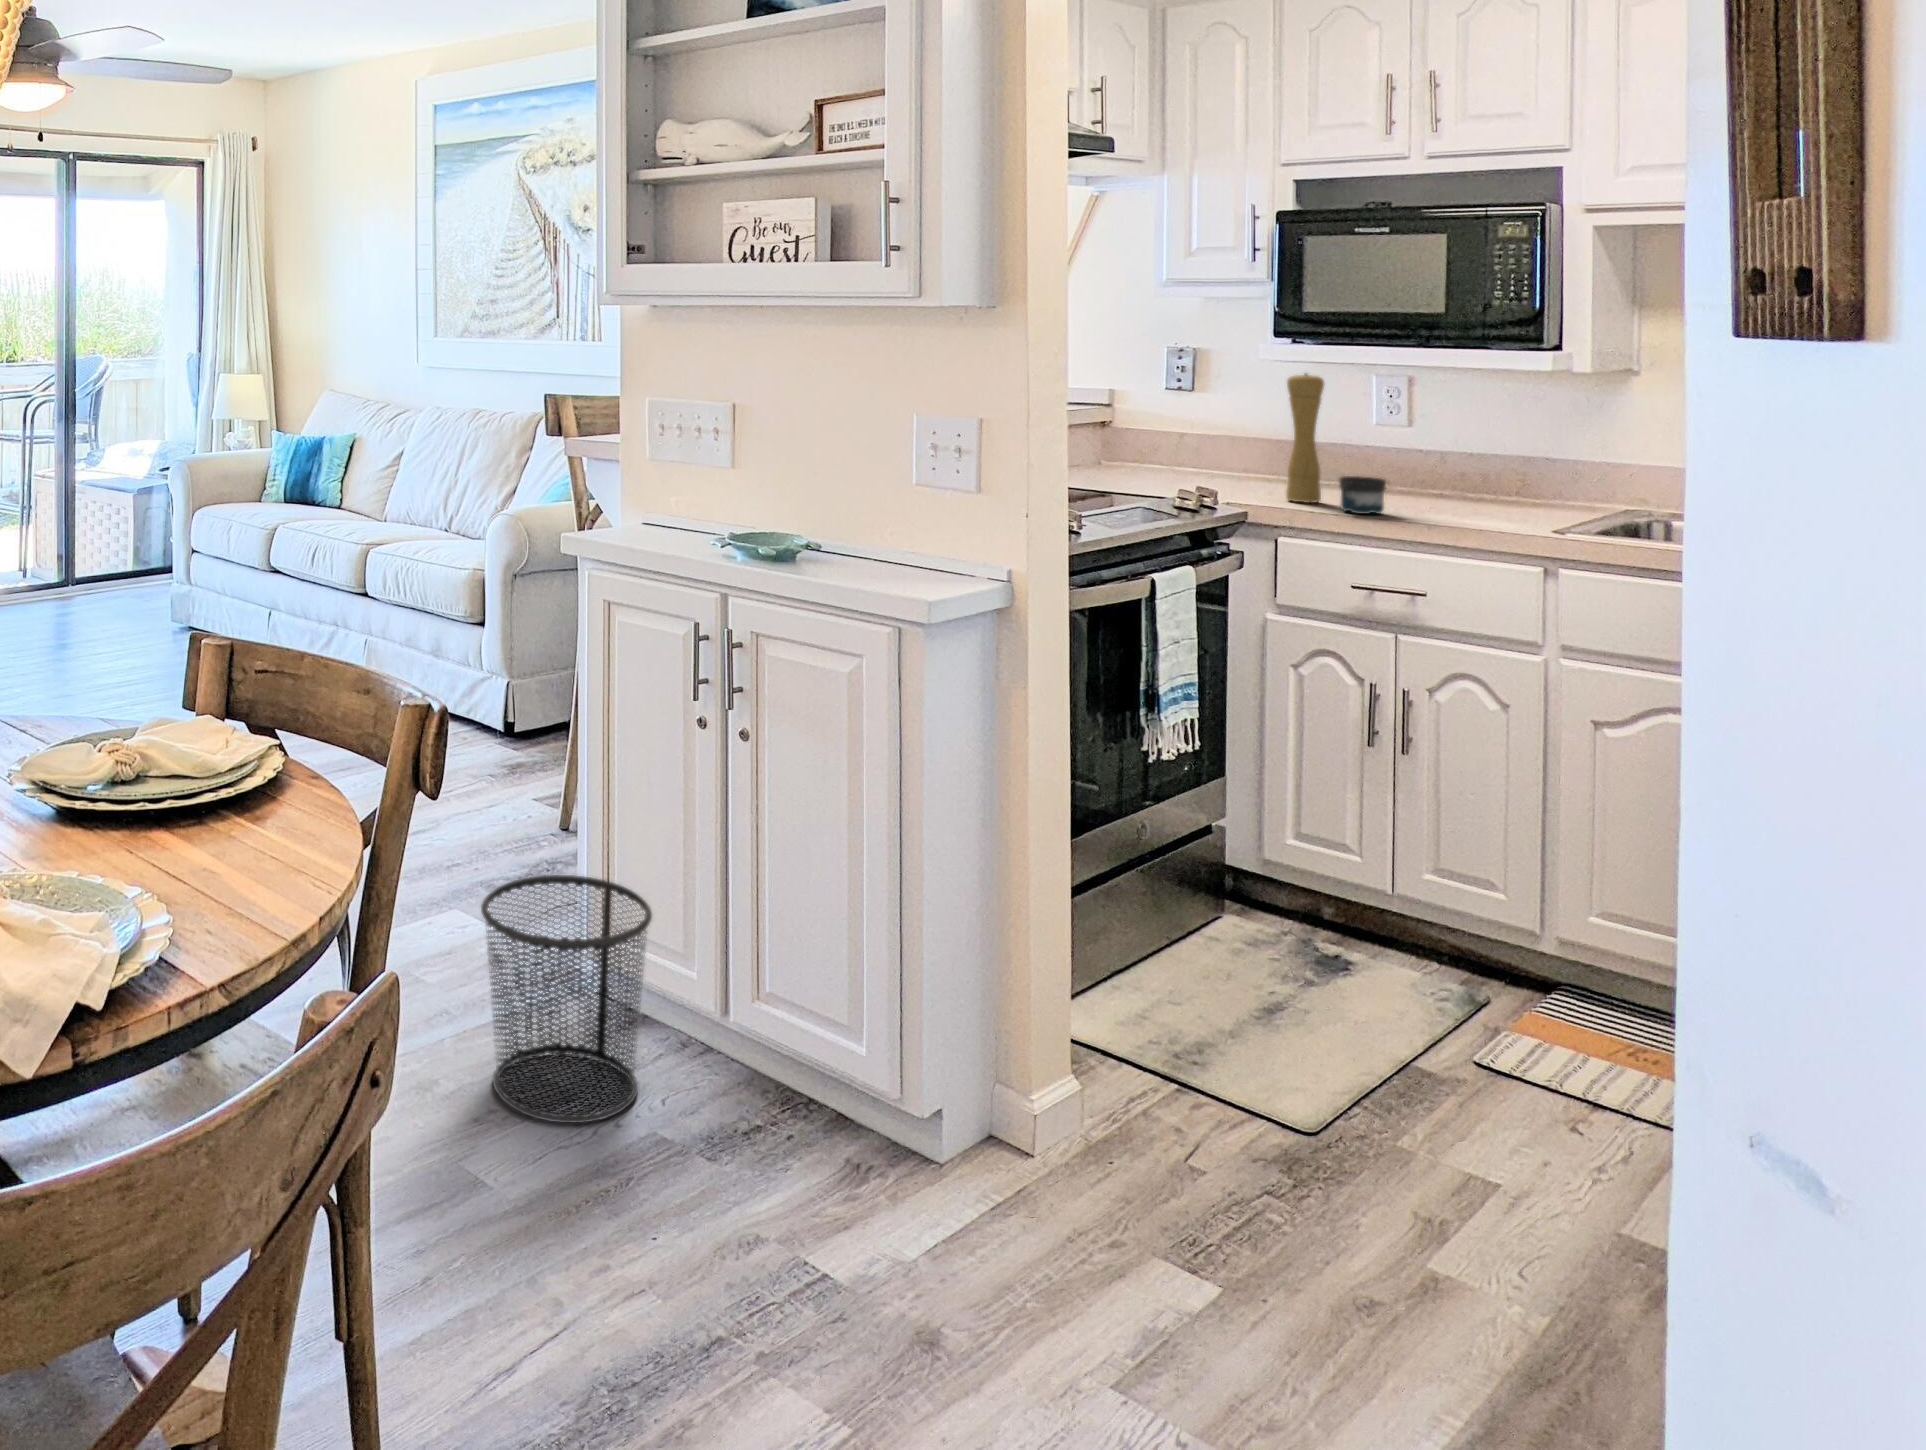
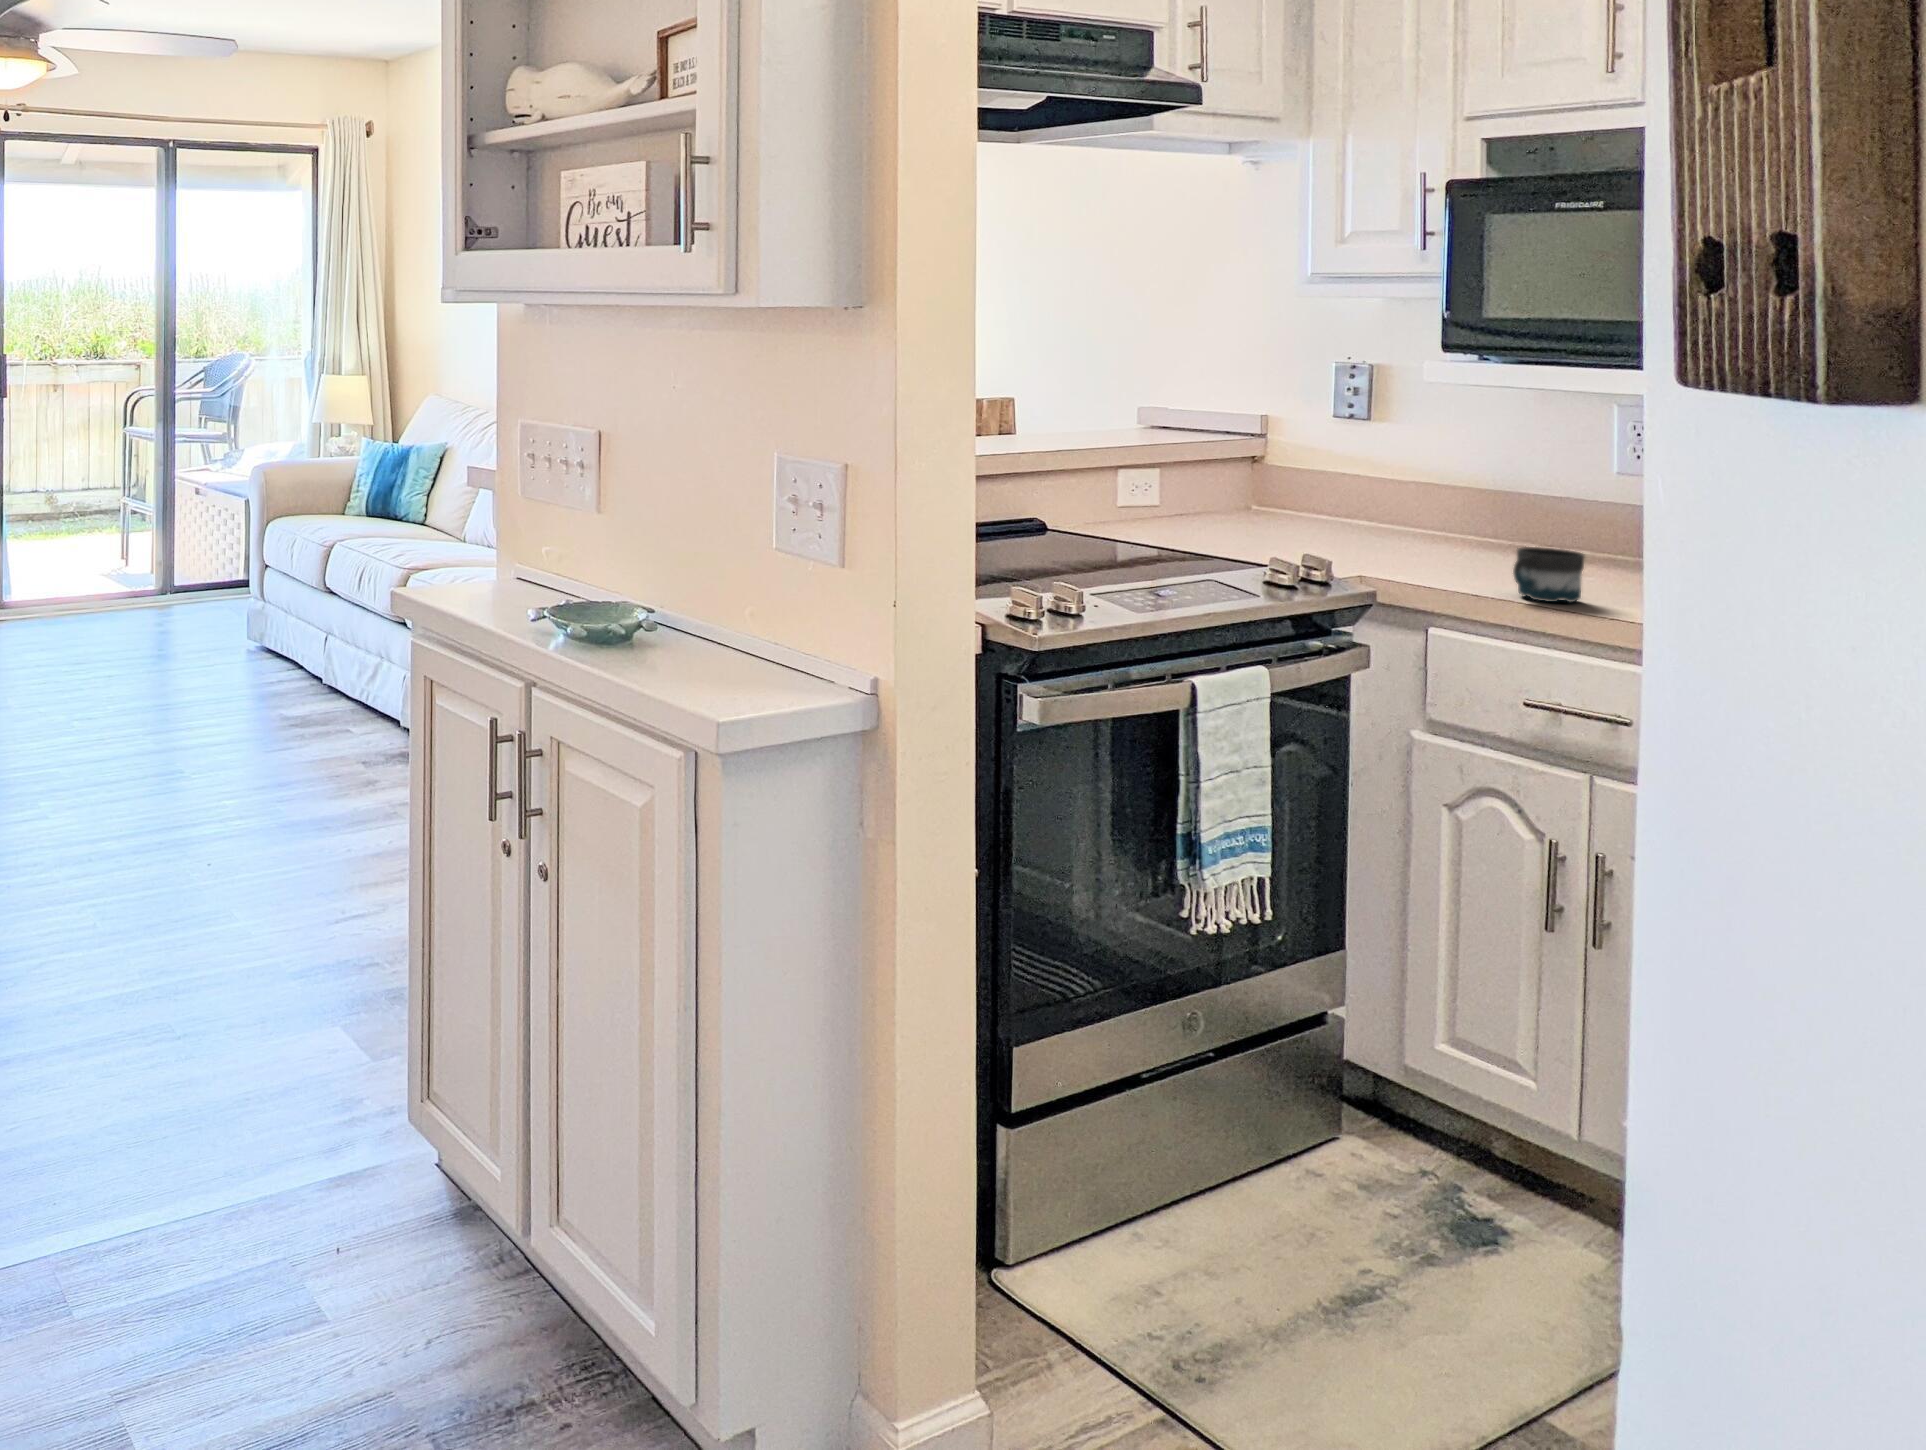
pepper mill: present [1286,373,1324,503] -> none [1454,402,1509,581]
waste bin: present [481,875,652,1123] -> none [207,1020,425,1355]

